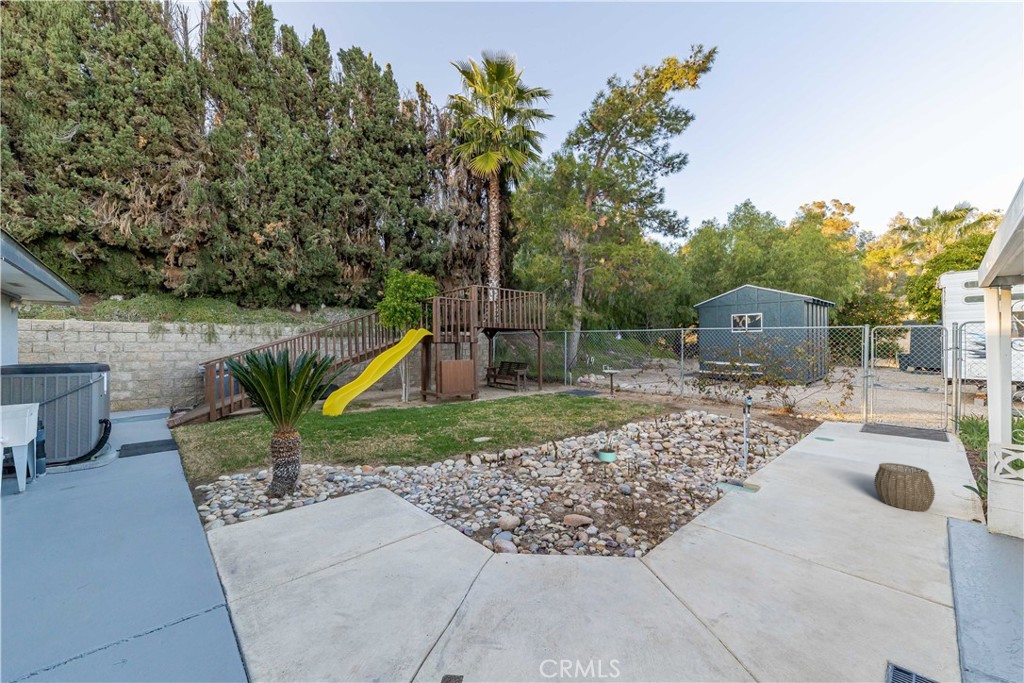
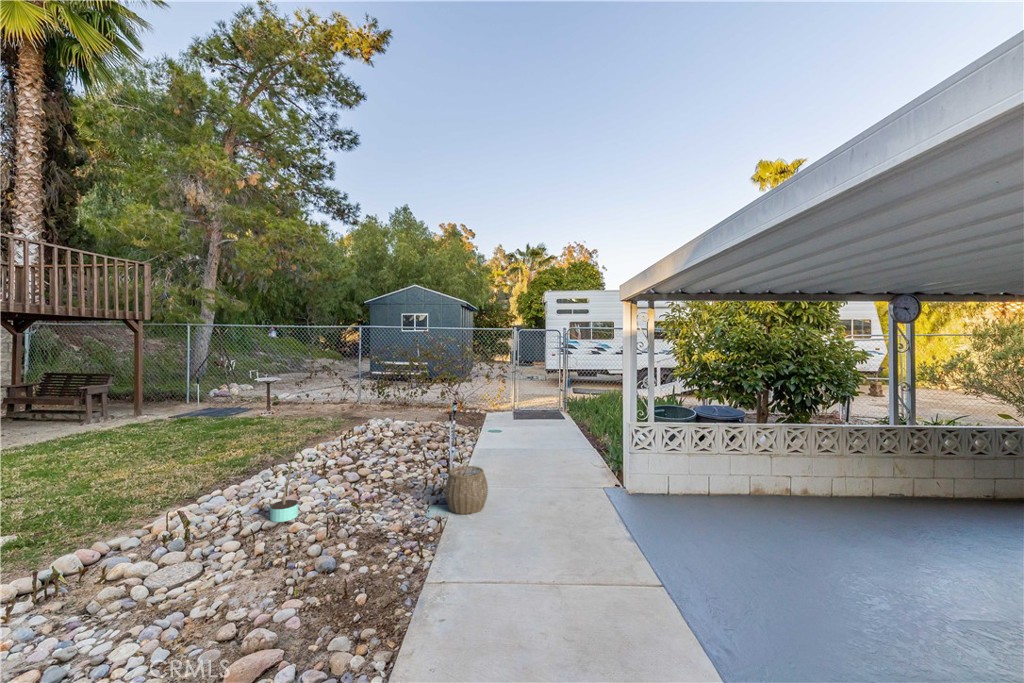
woven basket: present [874,463,935,511] -> present [445,466,488,514]

